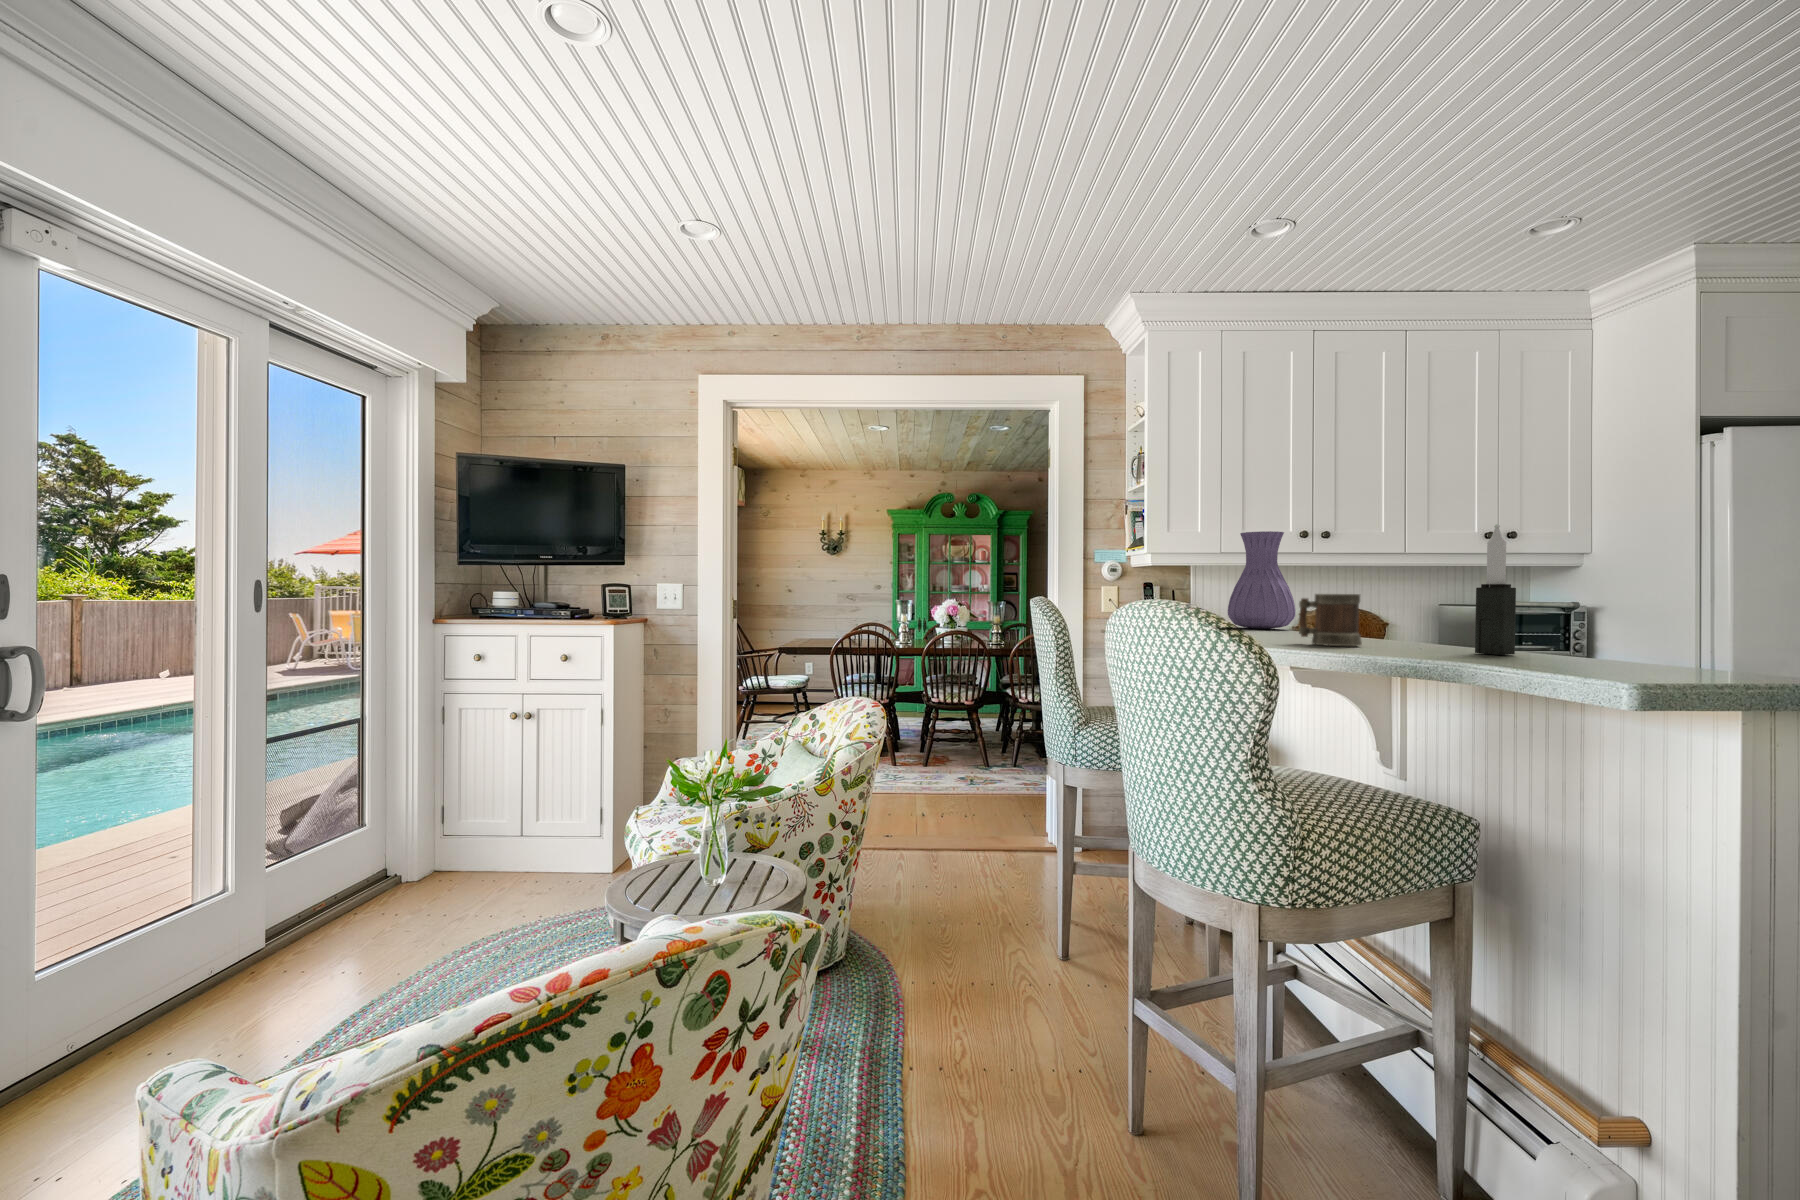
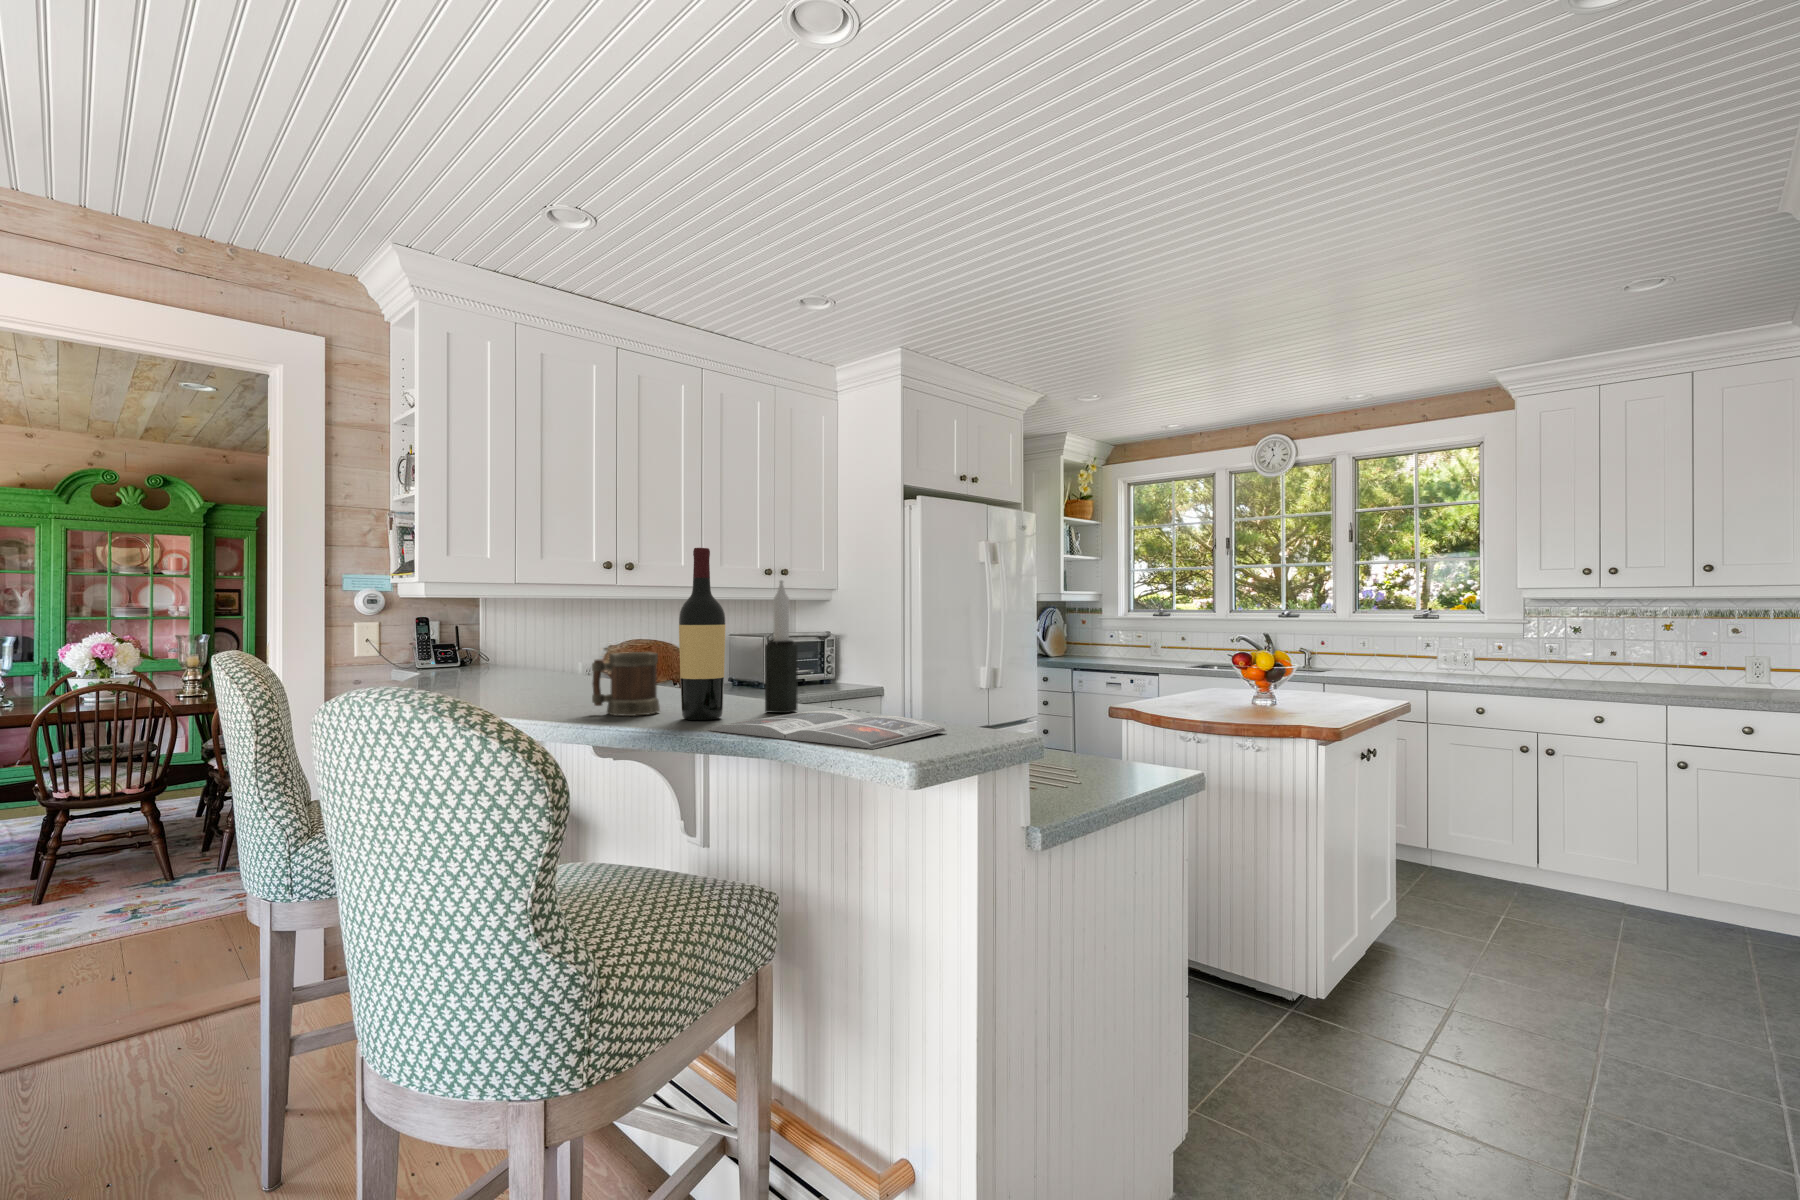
wine bottle: none [1381,497,1430,652] -> present [679,547,725,720]
vase: present [1228,531,1295,629] -> none [509,568,588,684]
magazine: none [1408,651,1715,678] -> present [708,711,947,749]

